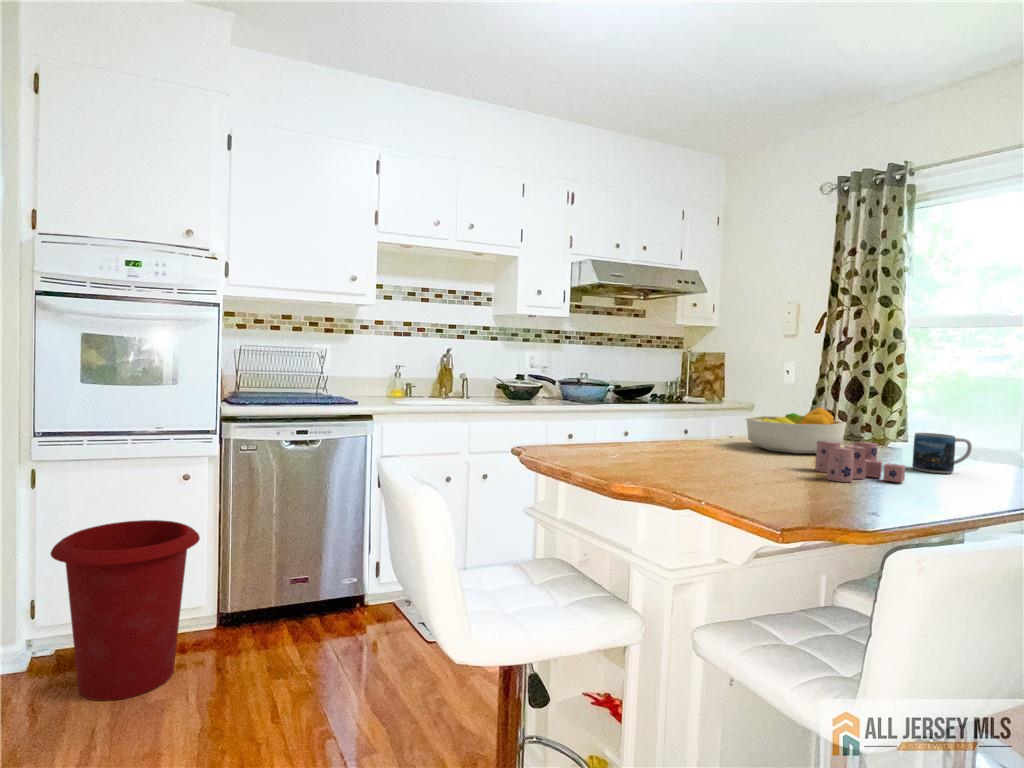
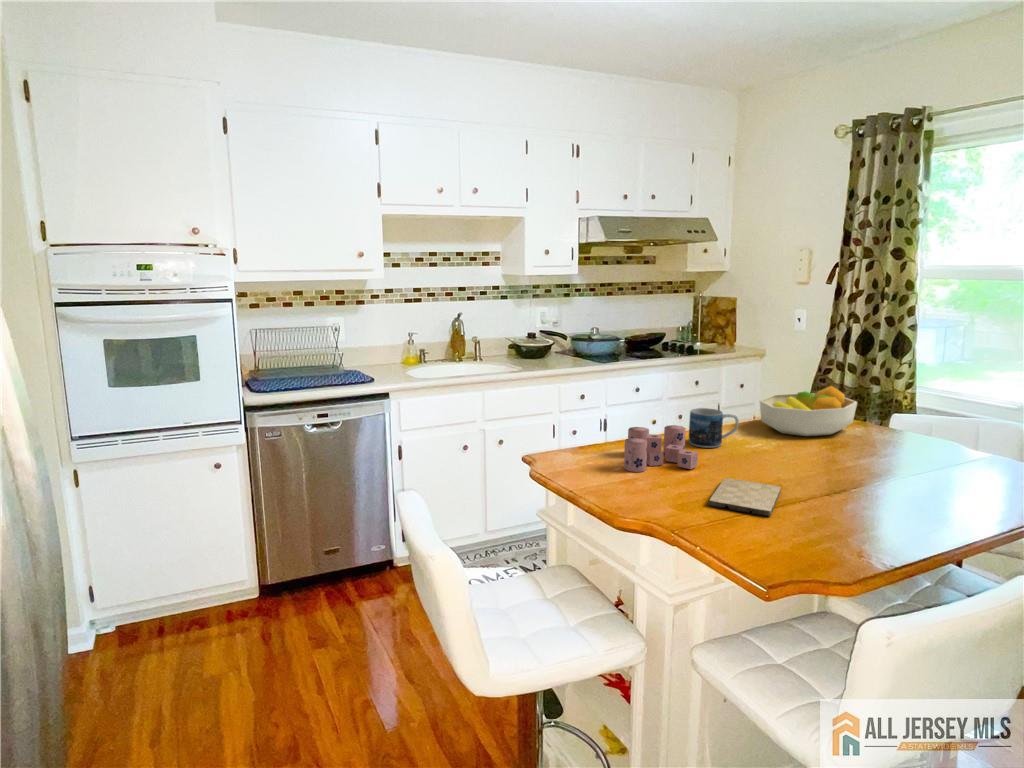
mug: present [912,433,972,474] -> present [689,408,739,448]
candle: present [815,441,905,482] -> present [624,425,698,472]
cutting board: none [688,470,766,496] -> present [708,478,781,516]
waste bin: present [51,520,200,701] -> none [103,511,239,681]

